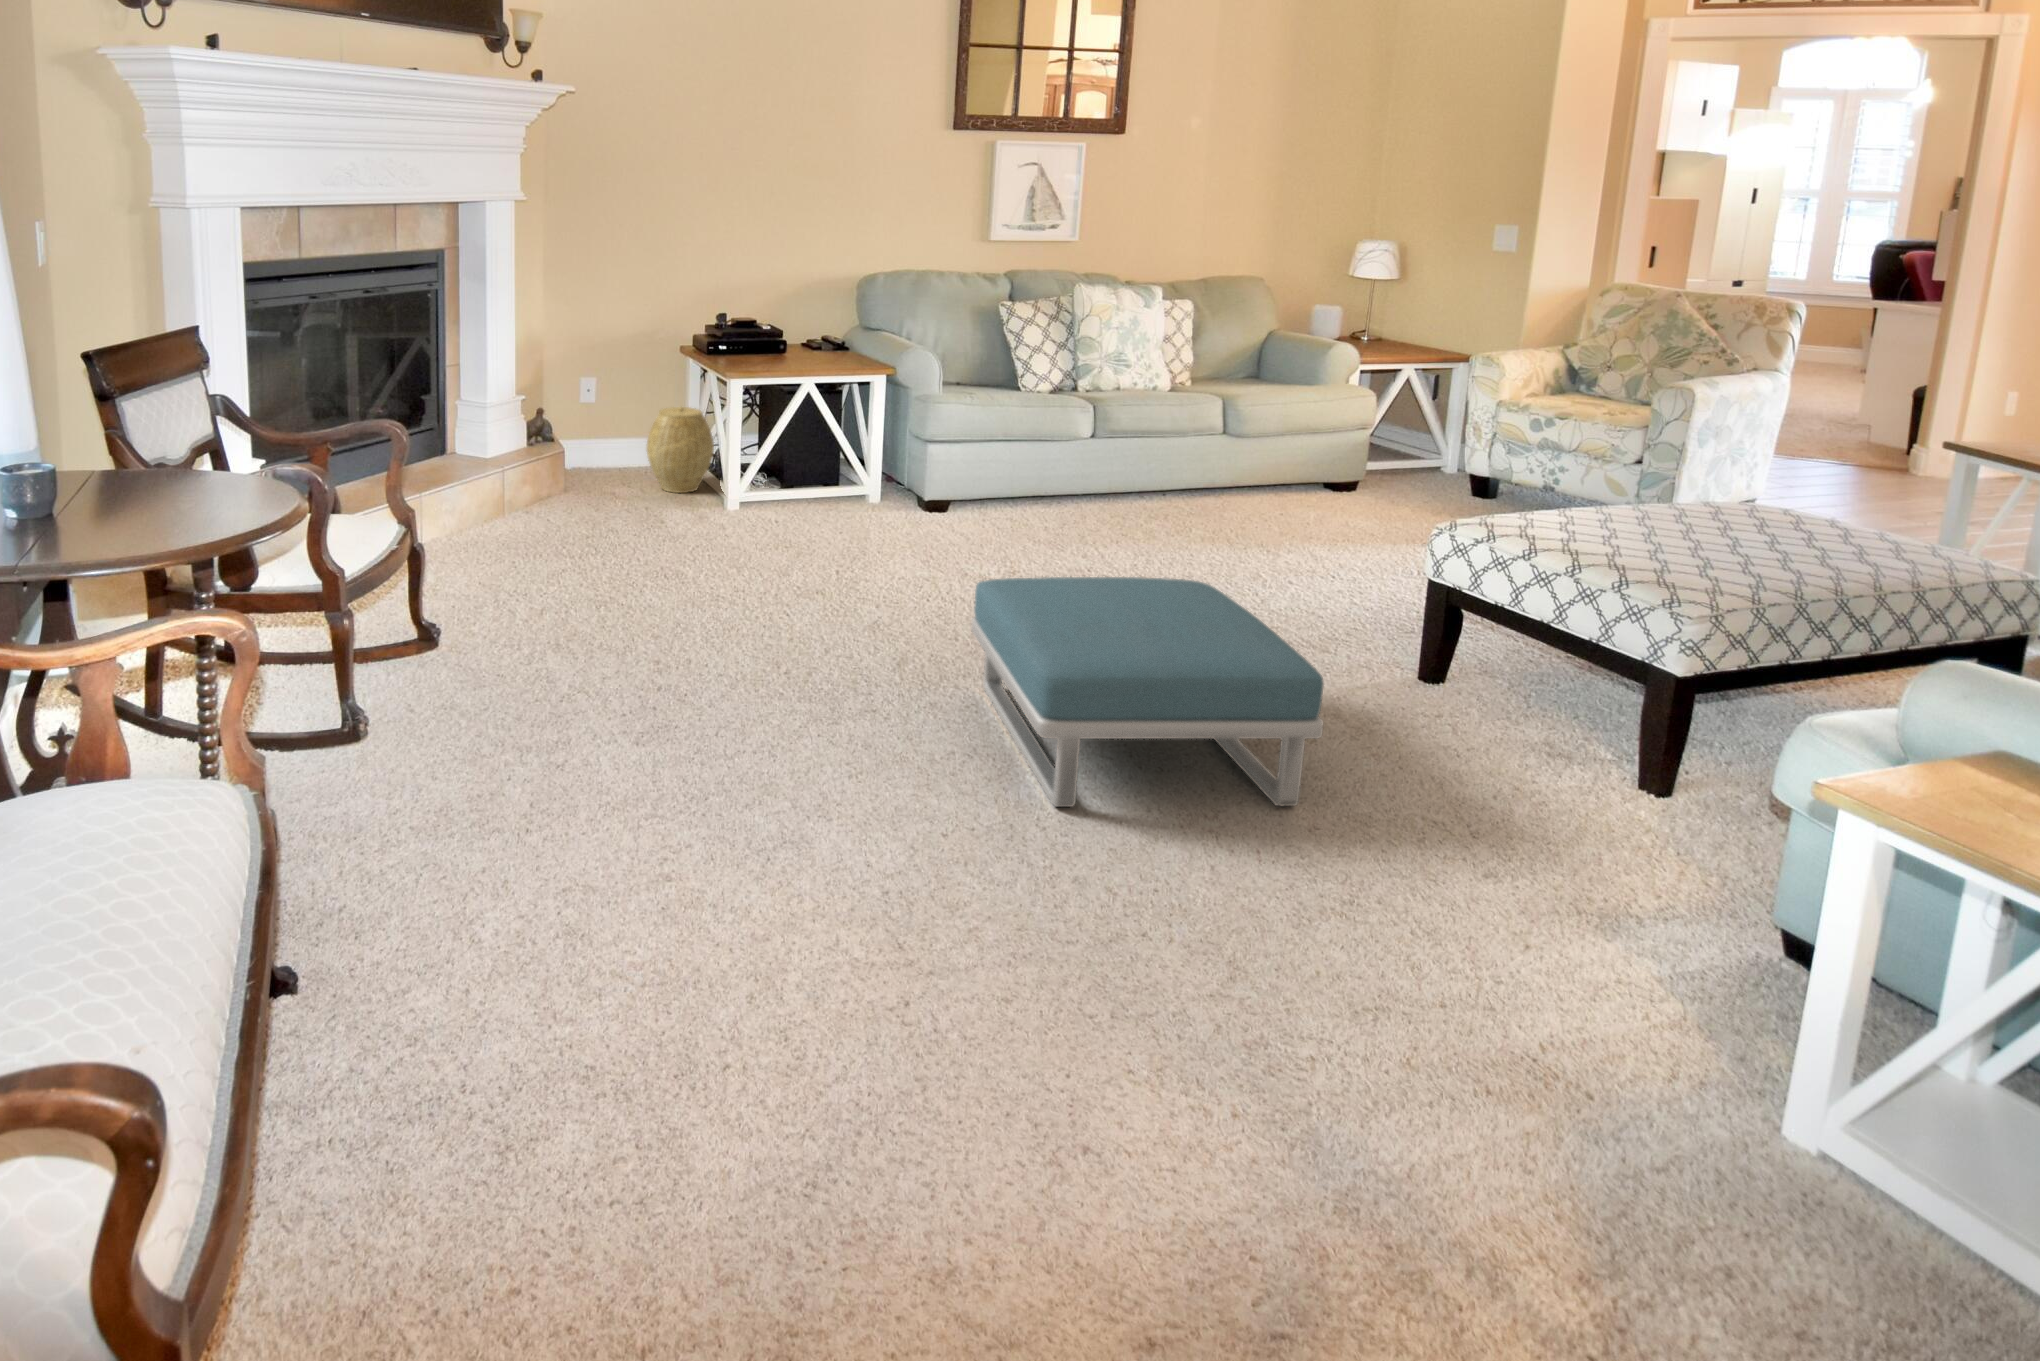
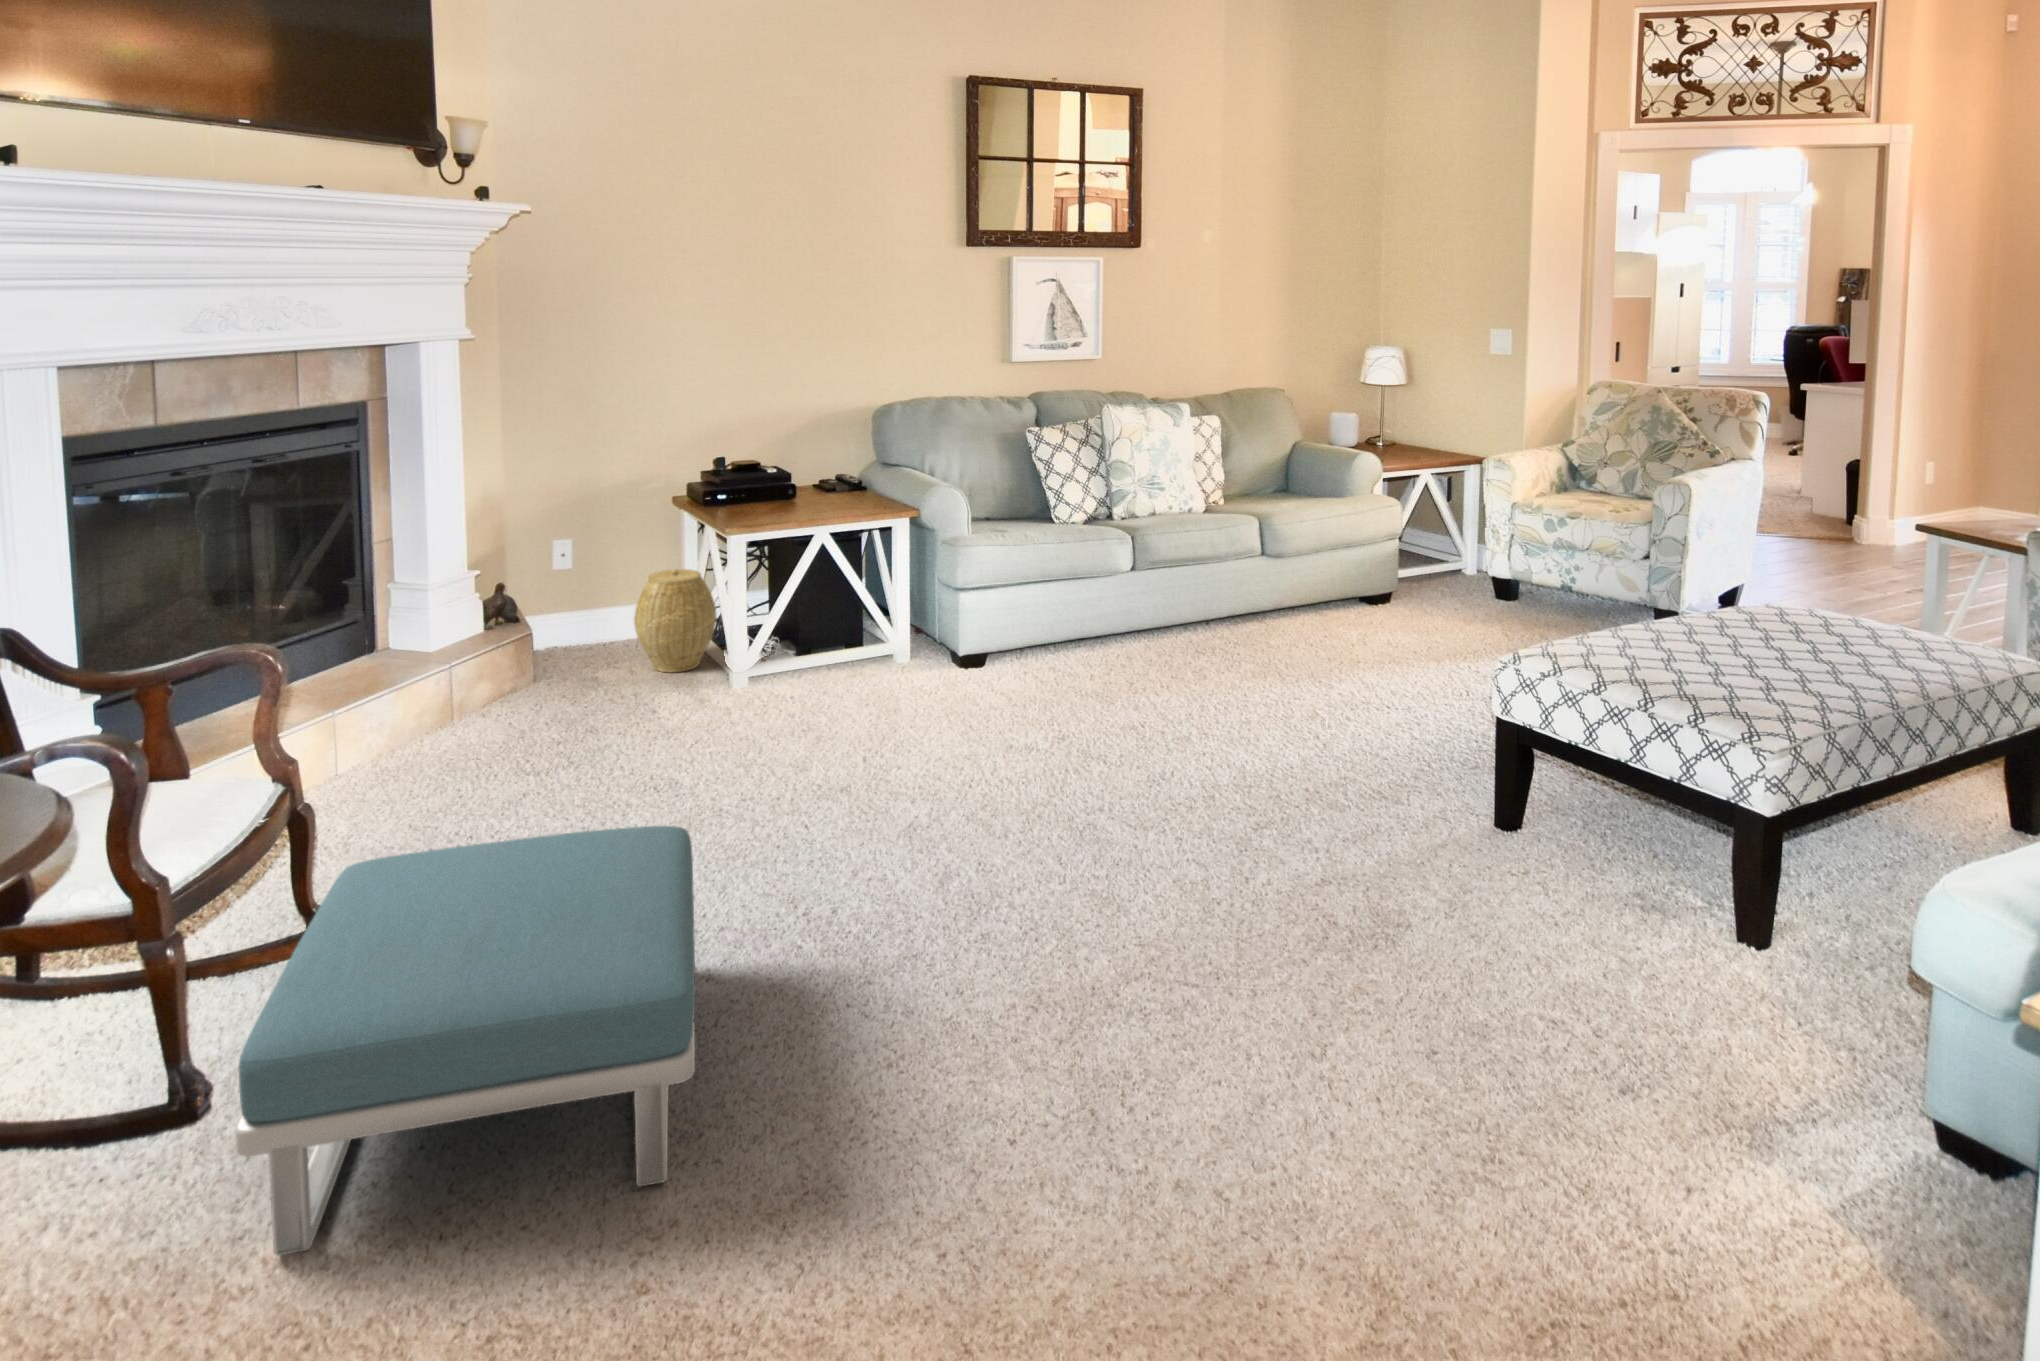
footstool: present [971,577,1323,807] -> present [236,826,695,1256]

